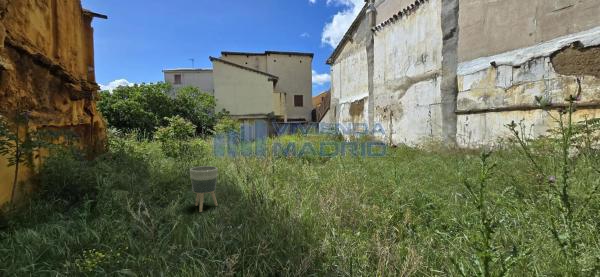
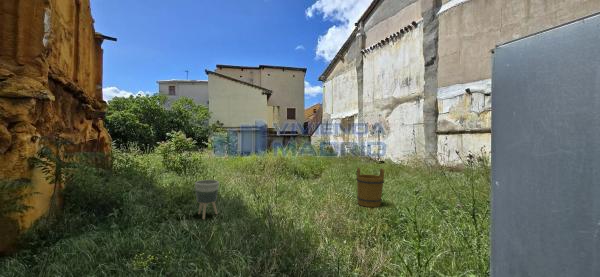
bucket: none [376,149,410,195] -> present [356,168,384,207]

